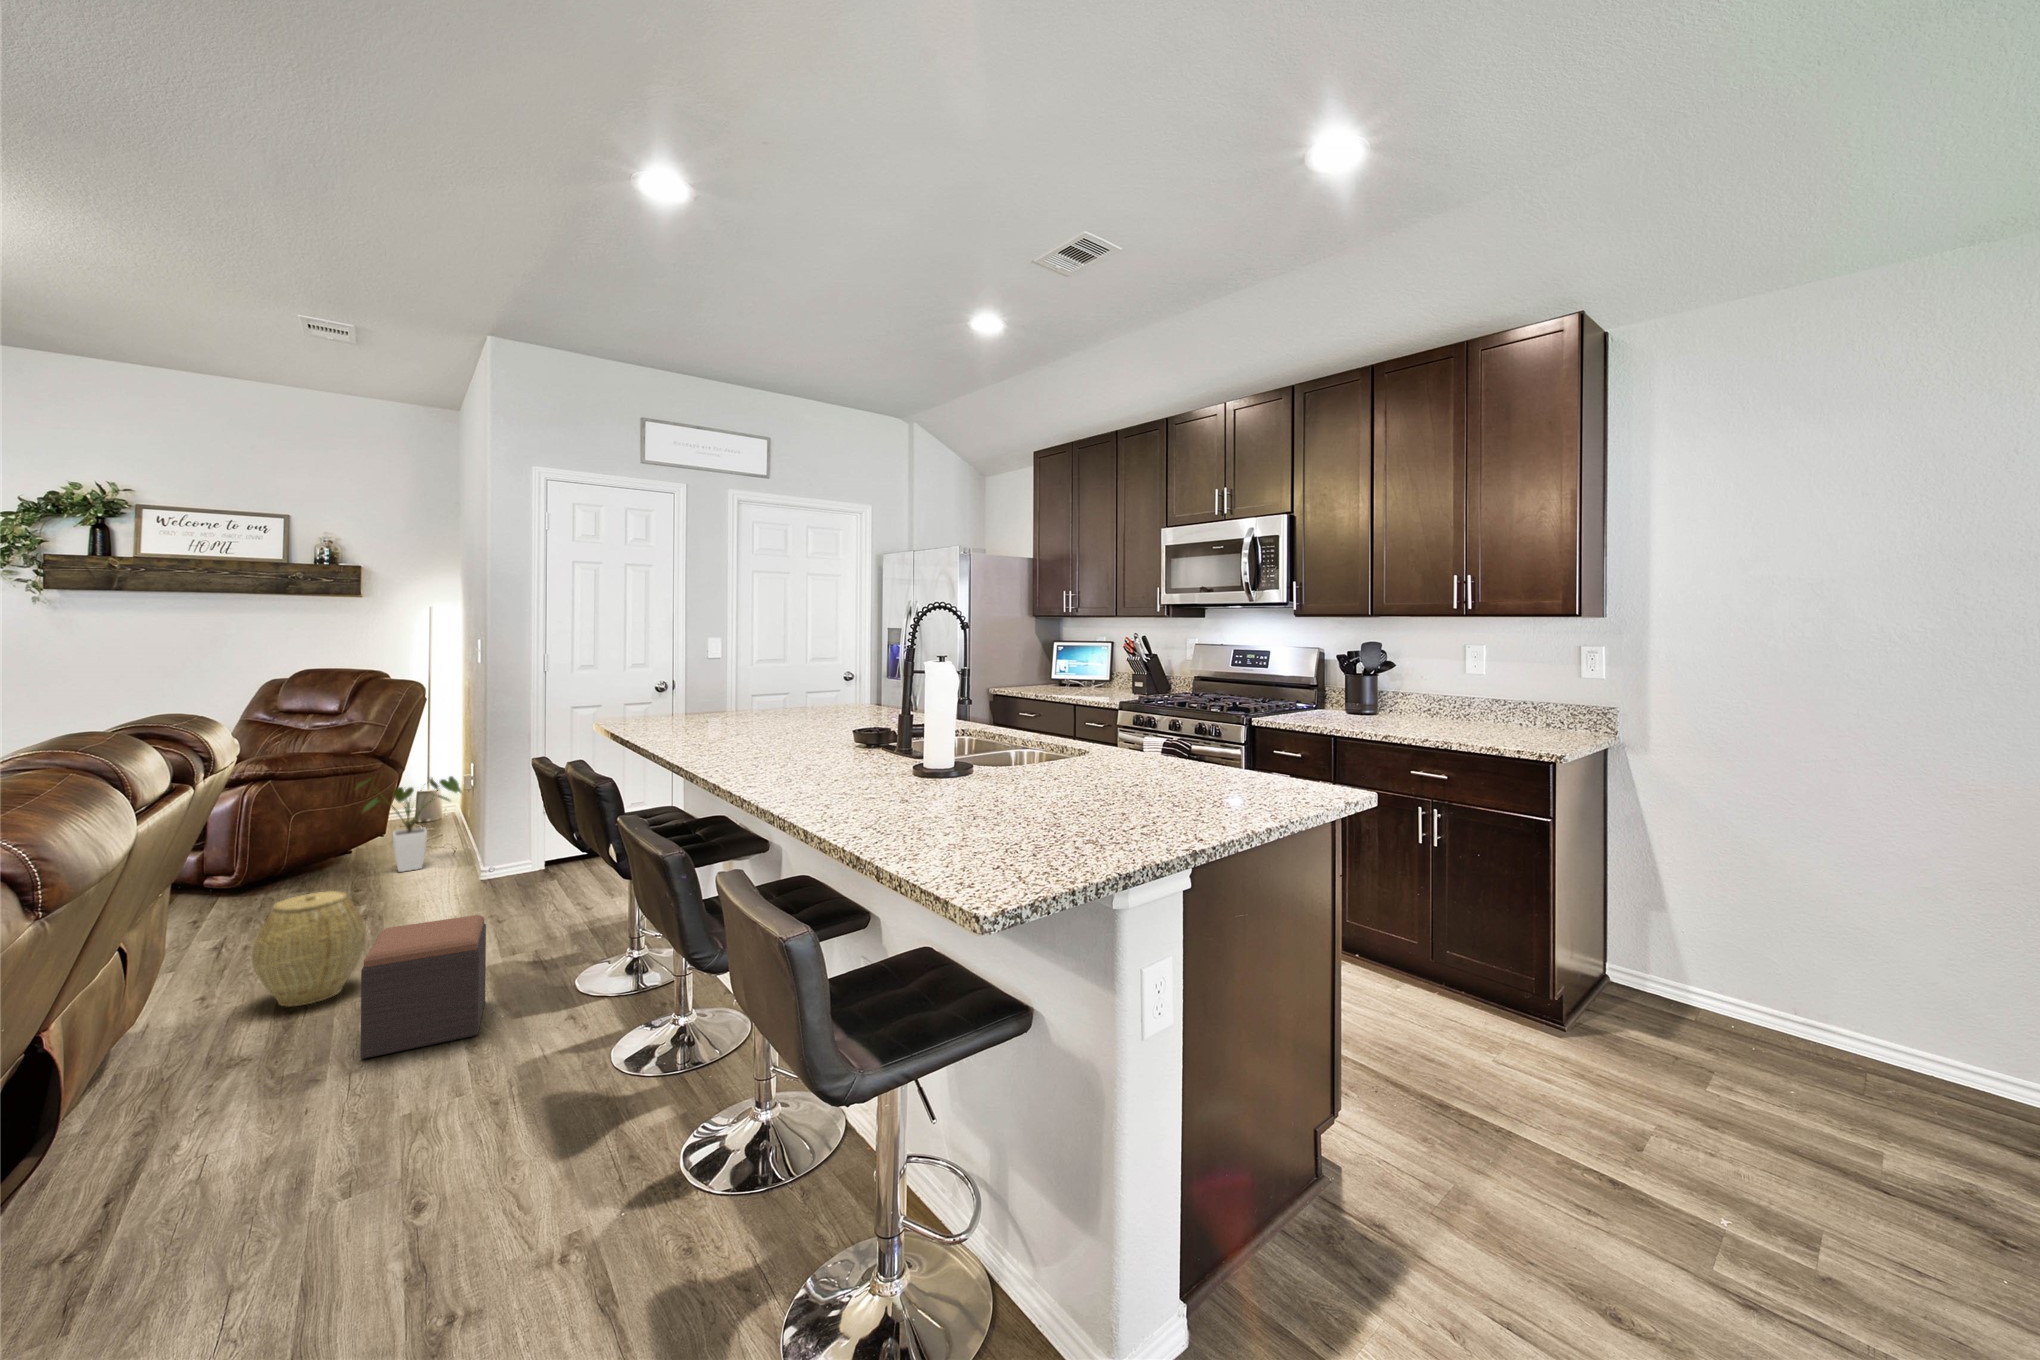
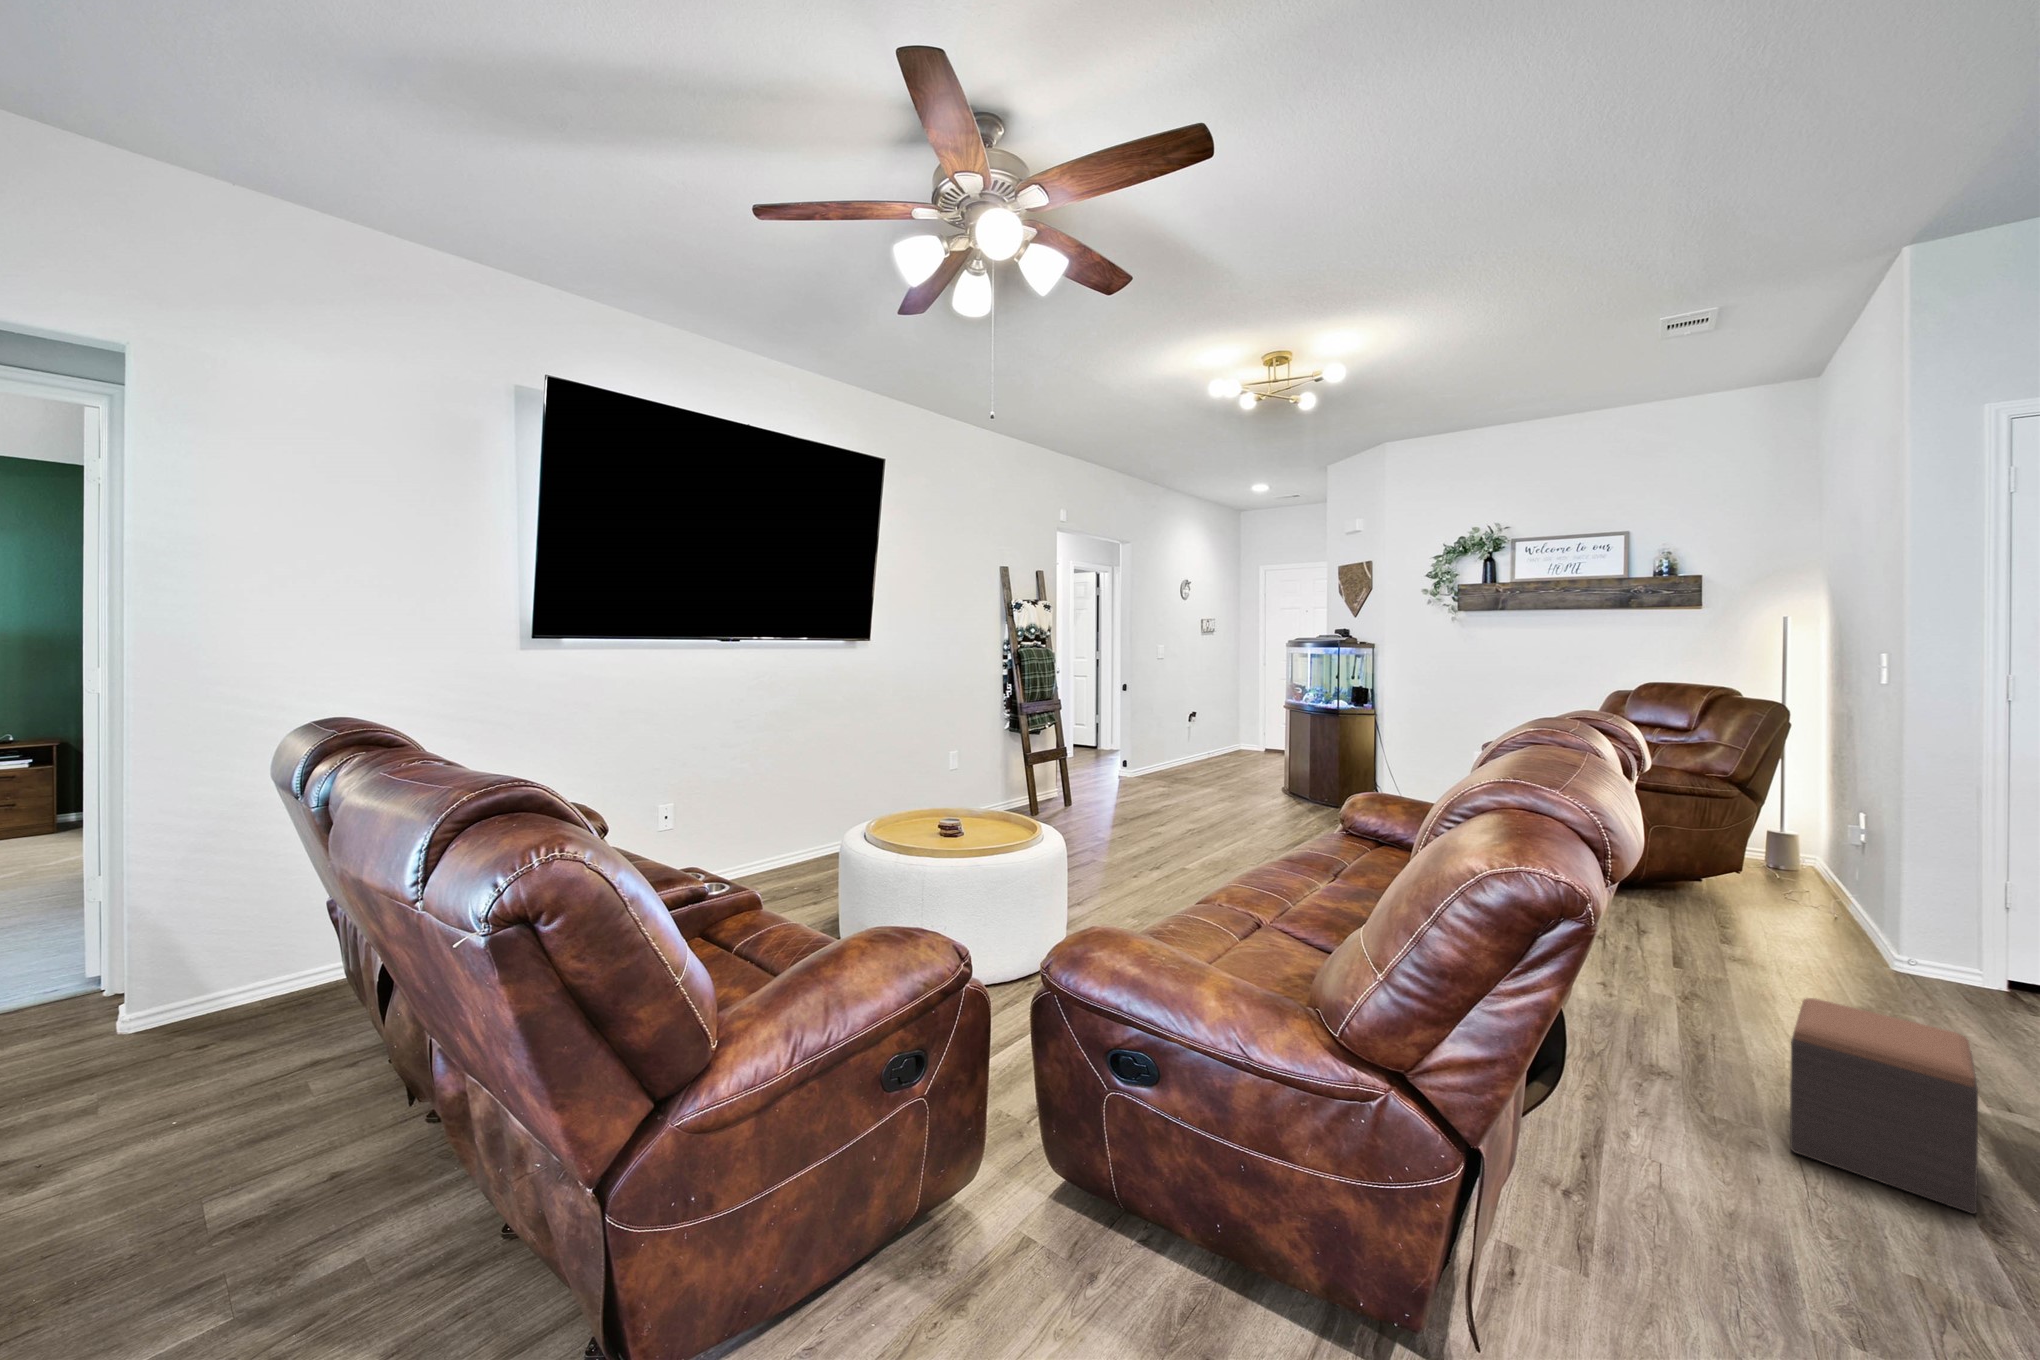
house plant: present [356,776,462,872] -> none [1714,804,1857,927]
woven basket: present [252,891,366,1006] -> none [1643,918,1768,1048]

